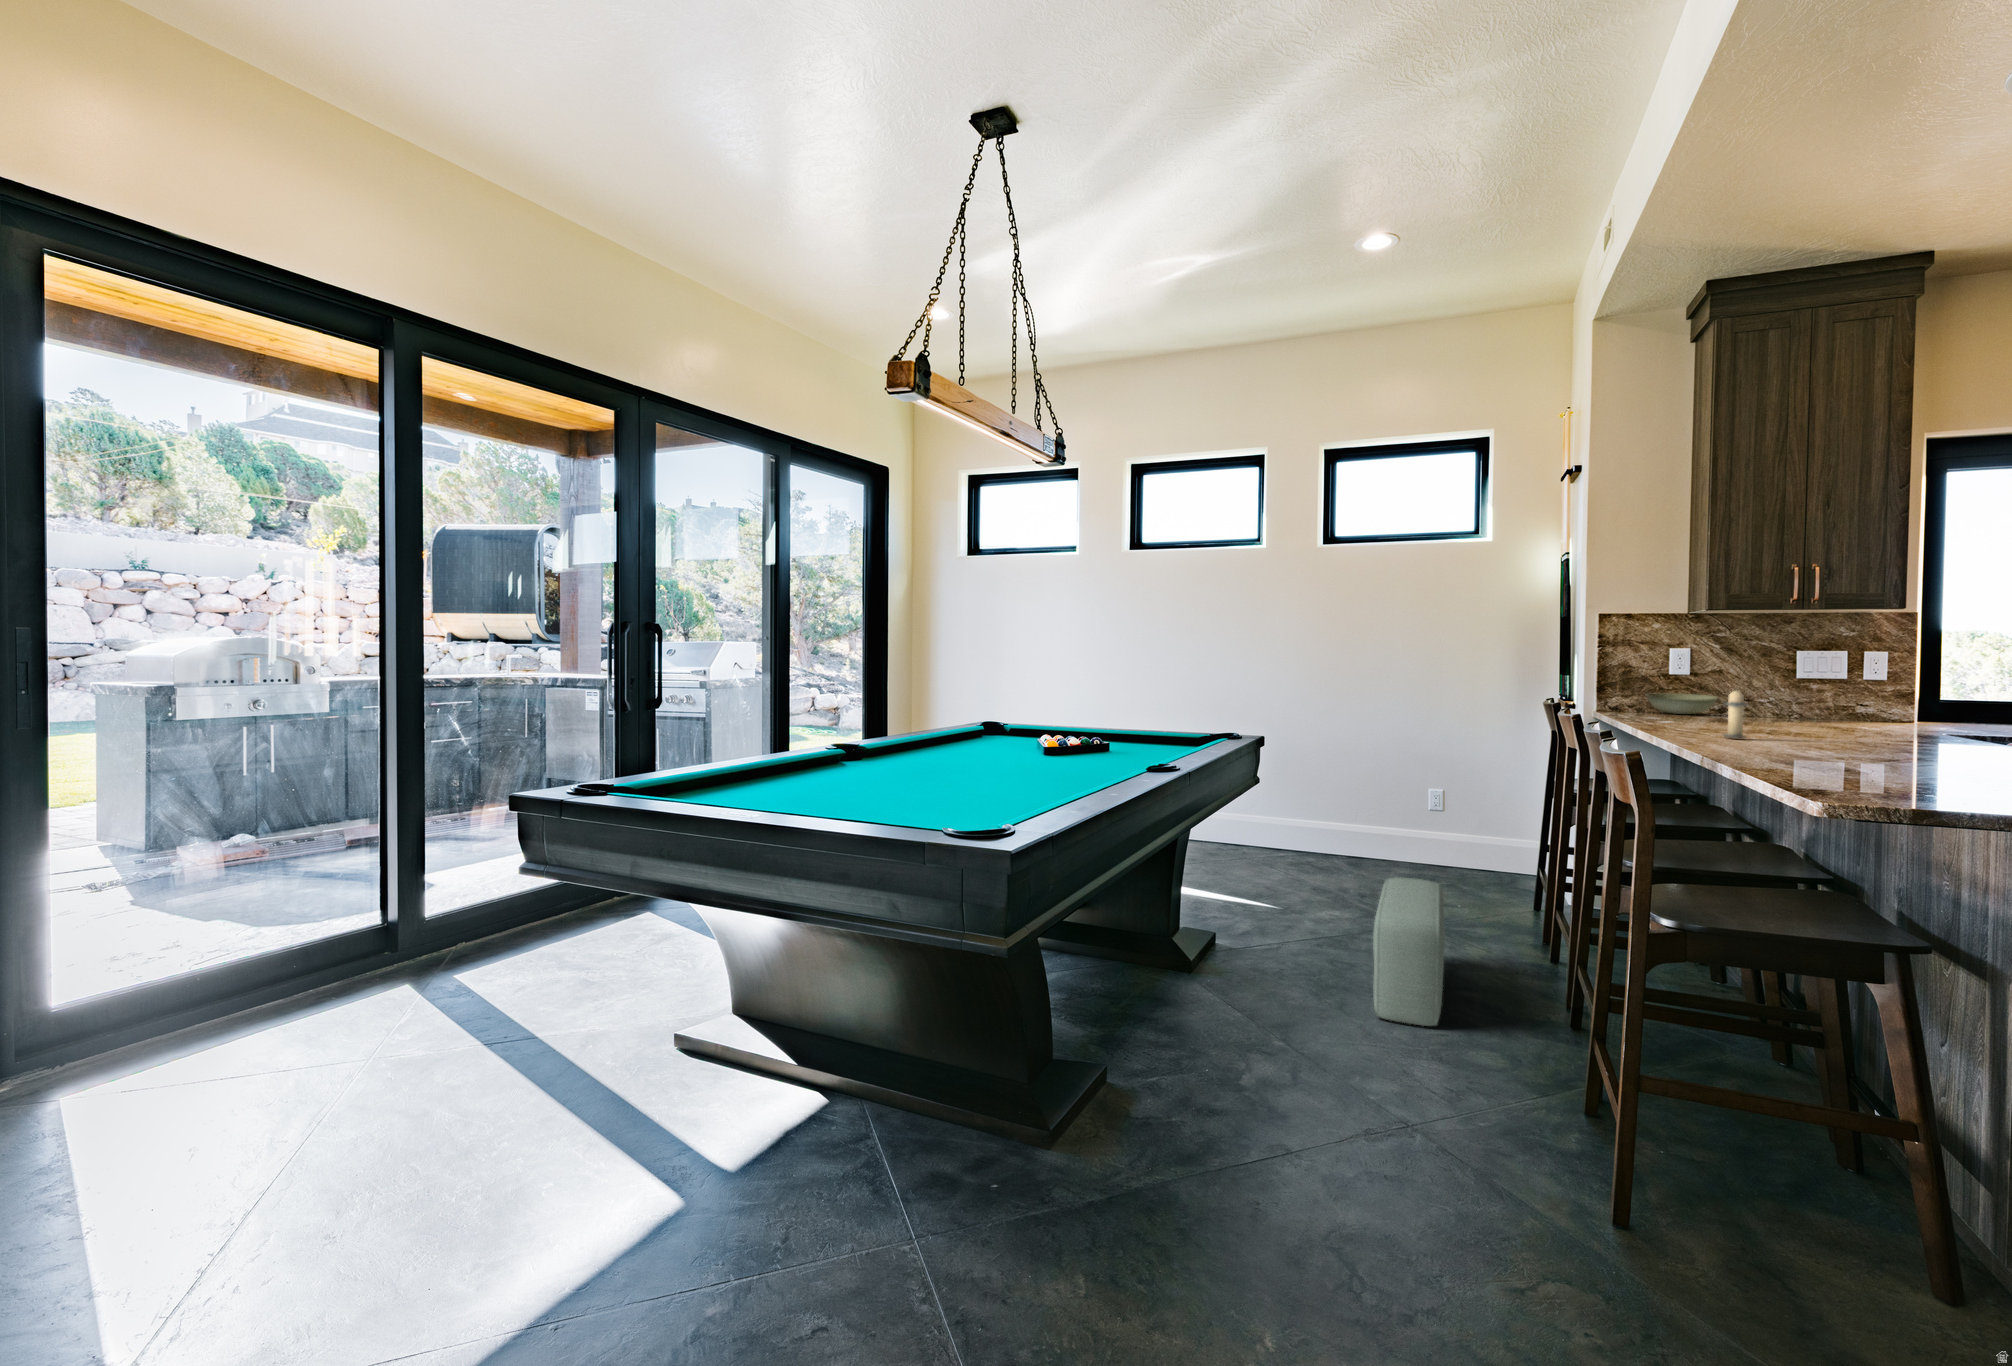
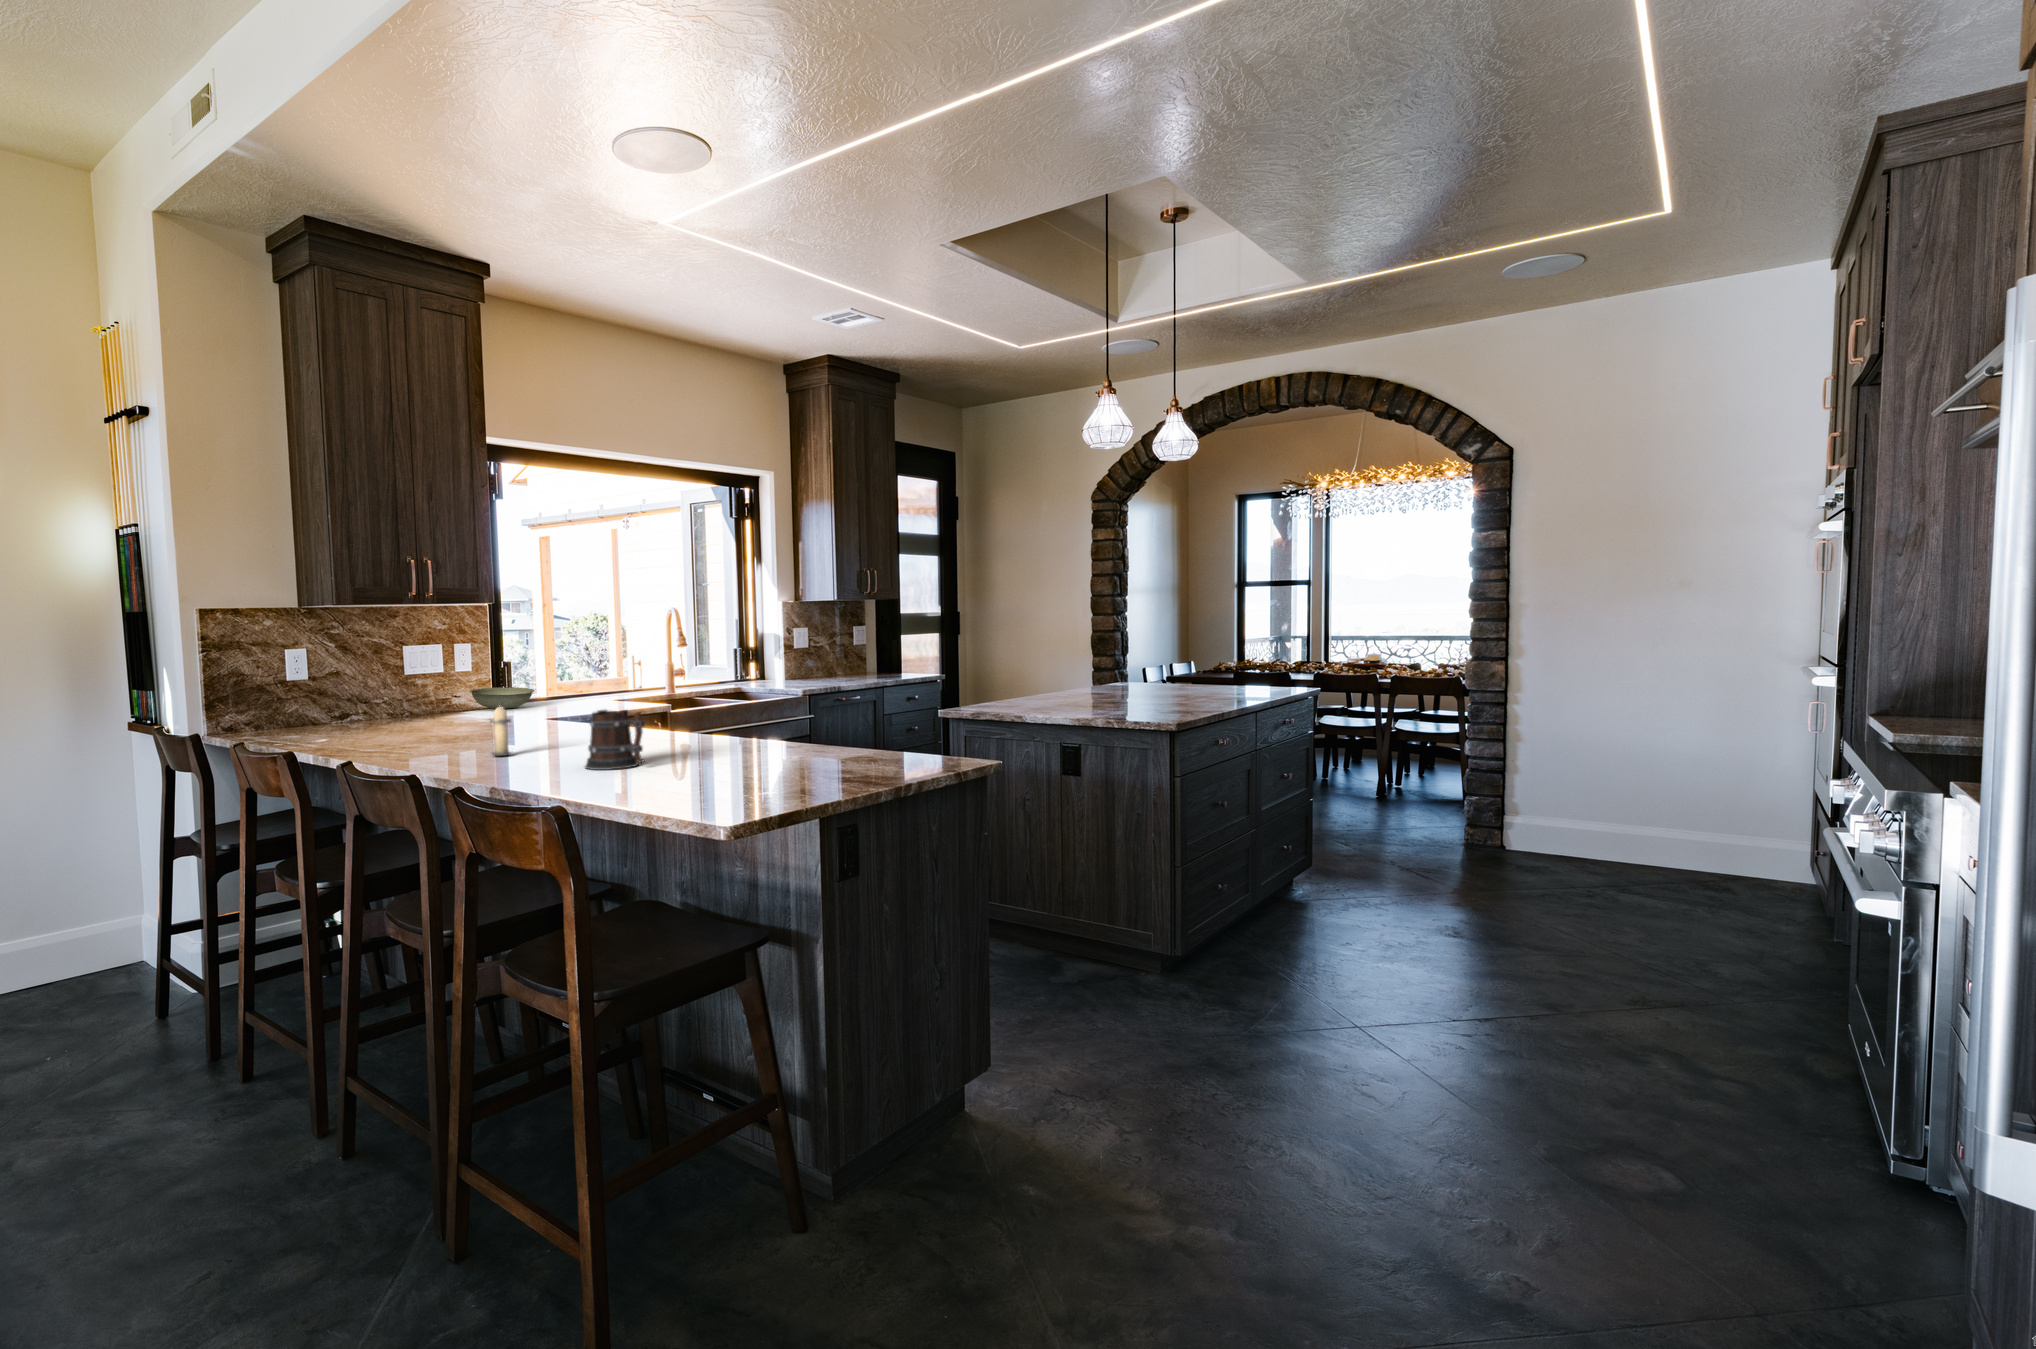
bowl: present [1647,693,1718,714] -> present [469,687,534,709]
beer mug: none [1766,693,1840,757] -> present [585,710,645,770]
pouf: present [1373,877,1445,1026] -> none [61,1016,270,1234]

